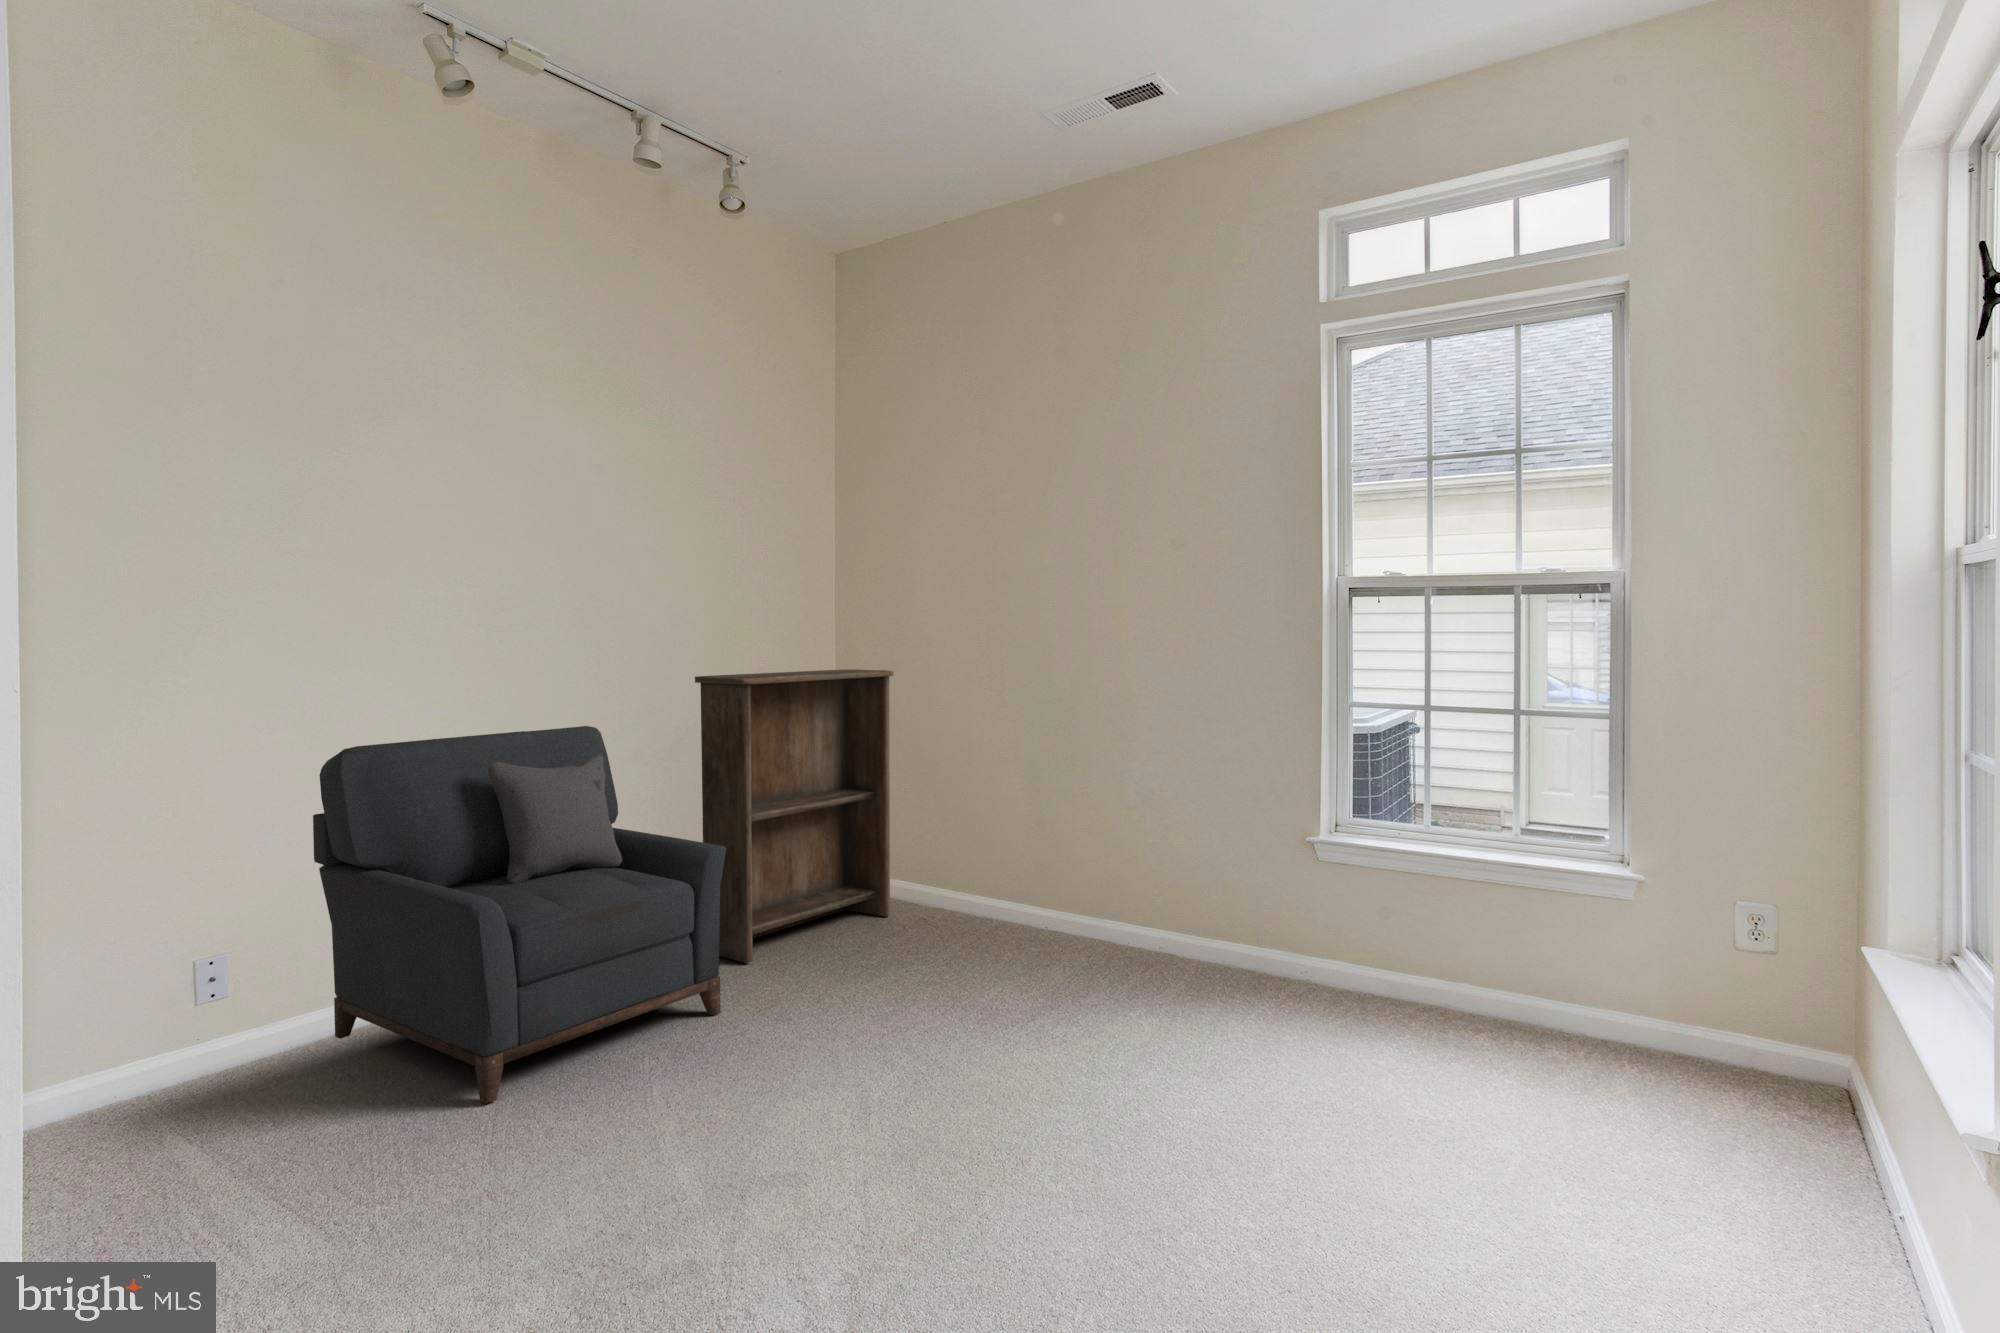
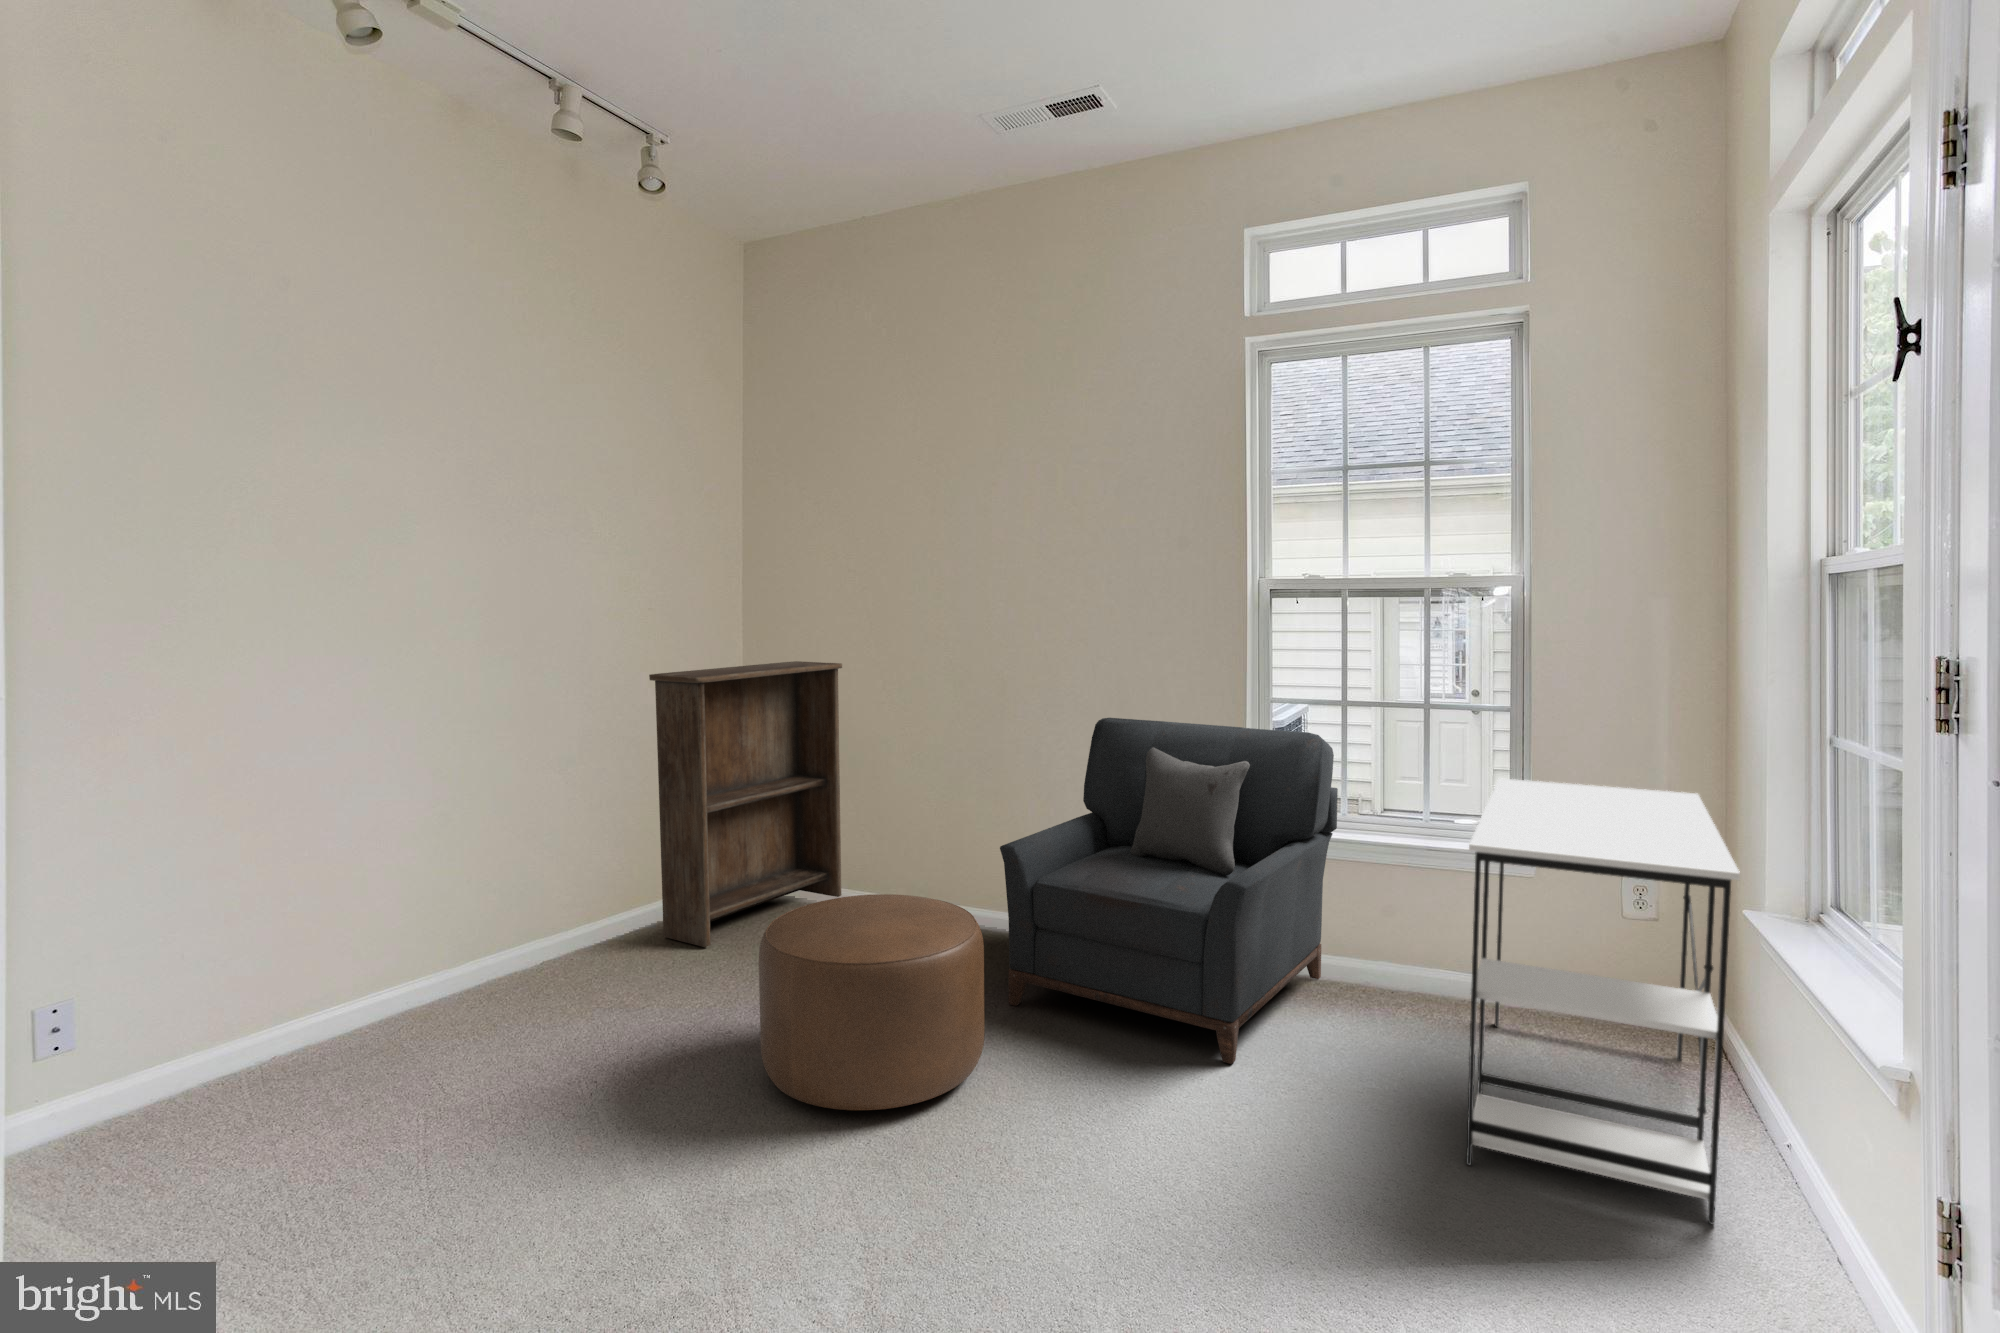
armchair: present [313,726,726,1104] -> present [1000,718,1338,1064]
desk: none [1584,786,1905,1283] -> present [1466,779,1740,1225]
ottoman: none [802,903,1041,1129] -> present [759,894,984,1110]

